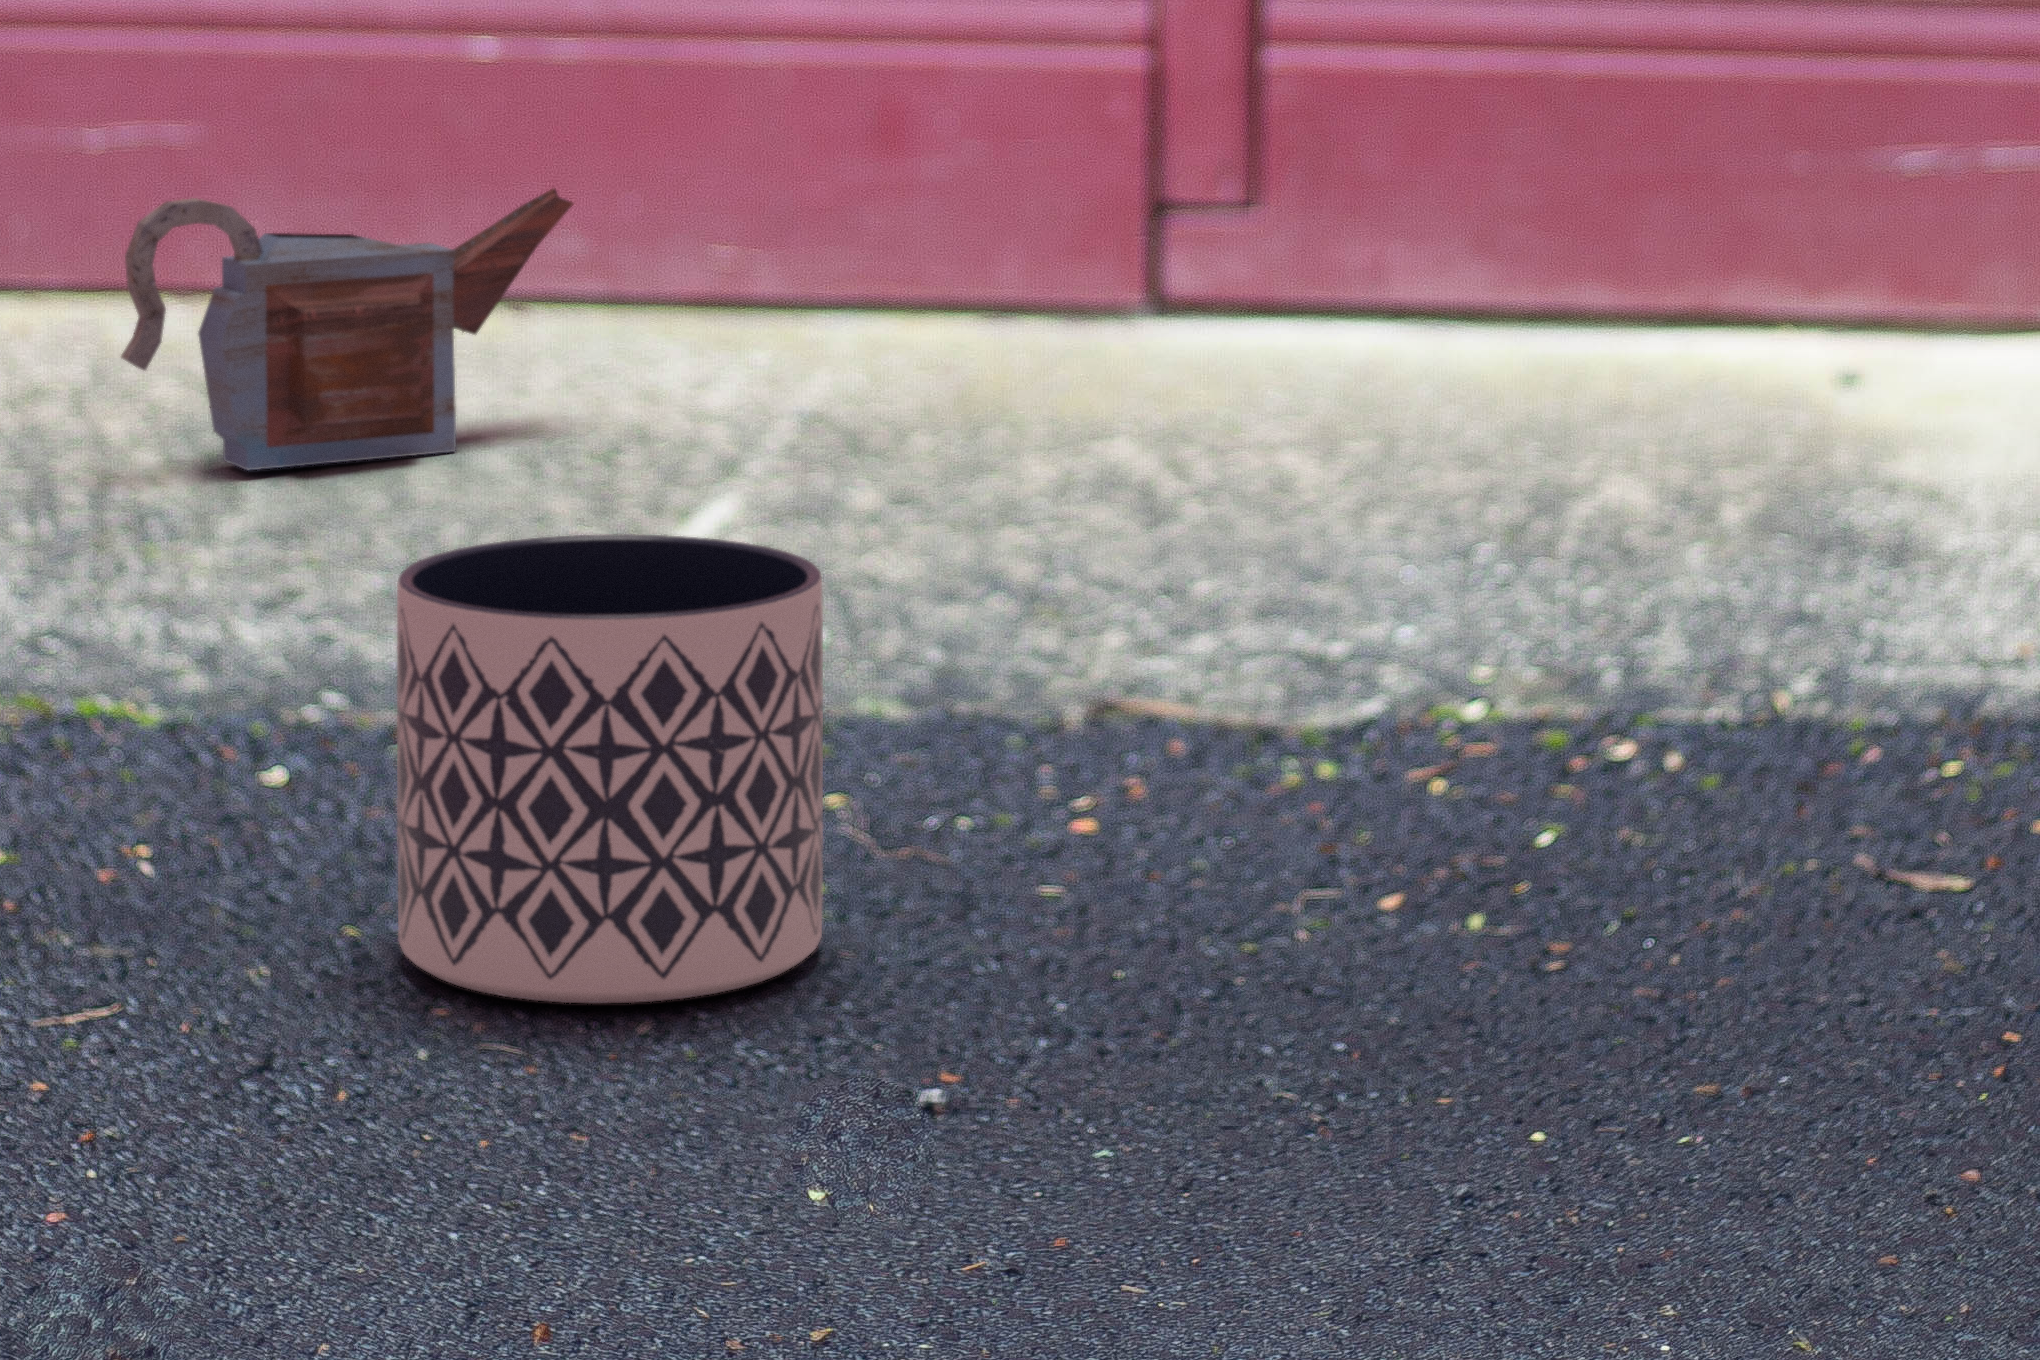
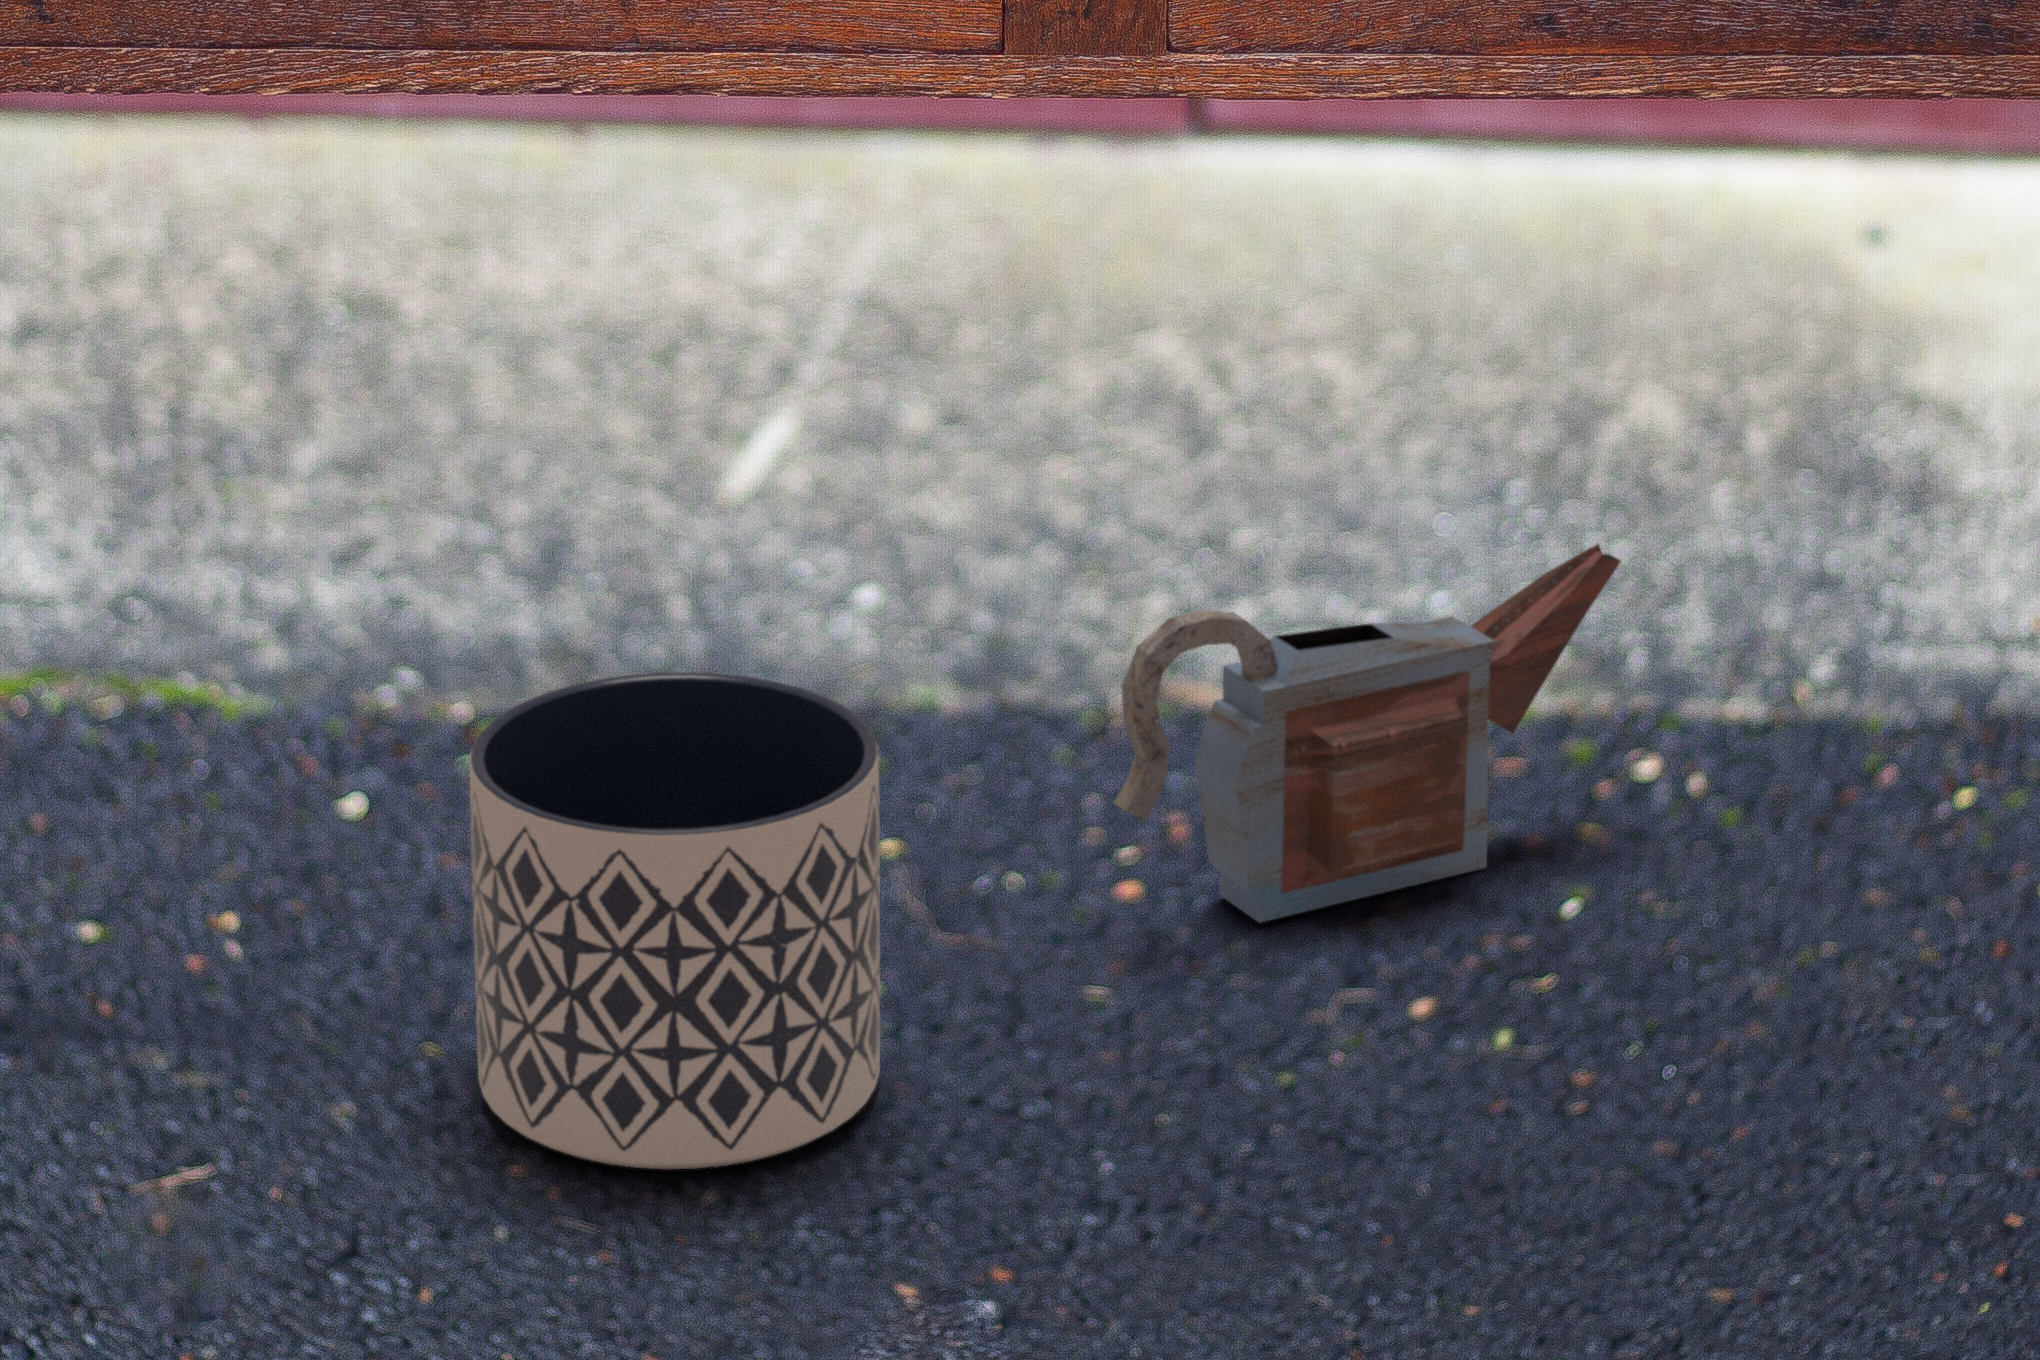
watering can: present [121,188,573,470] -> present [1114,544,1621,922]

